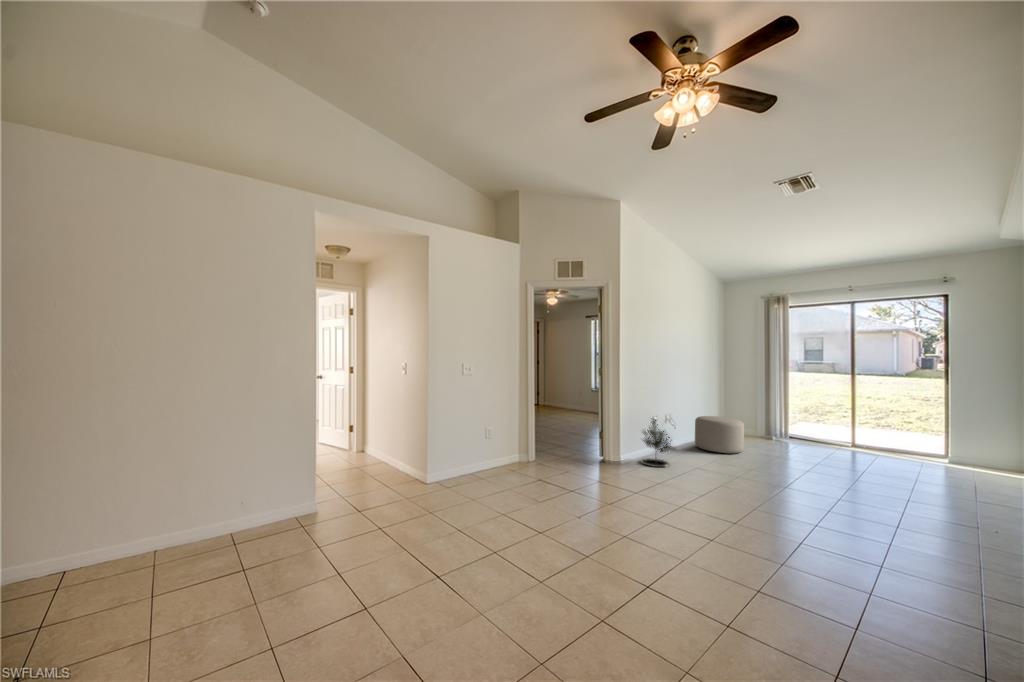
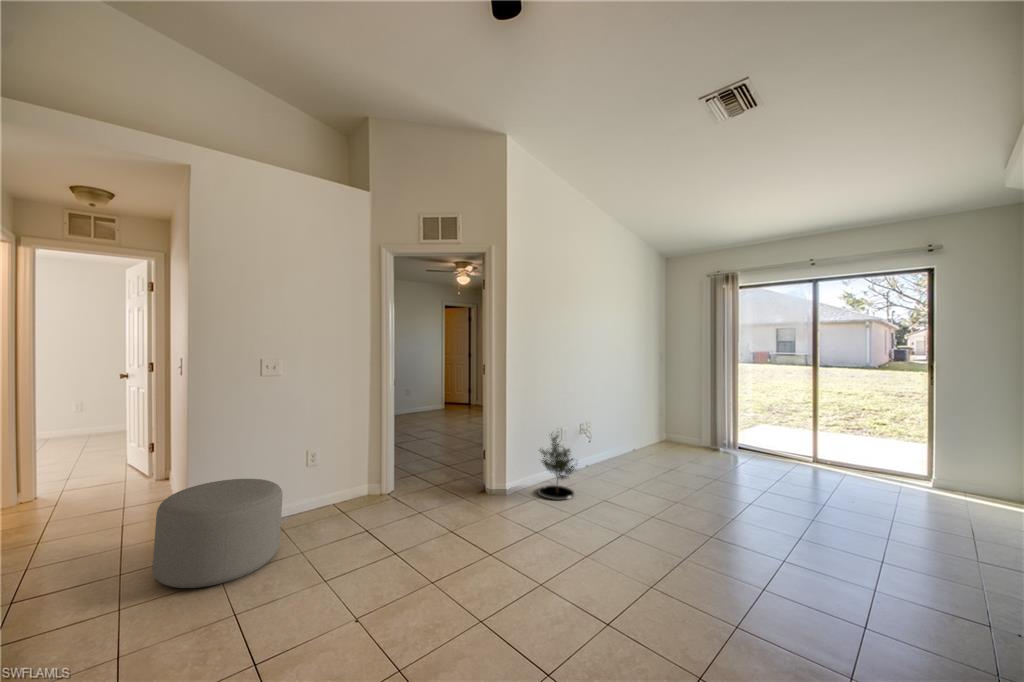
ottoman: present [695,416,744,453] -> present [153,479,282,588]

